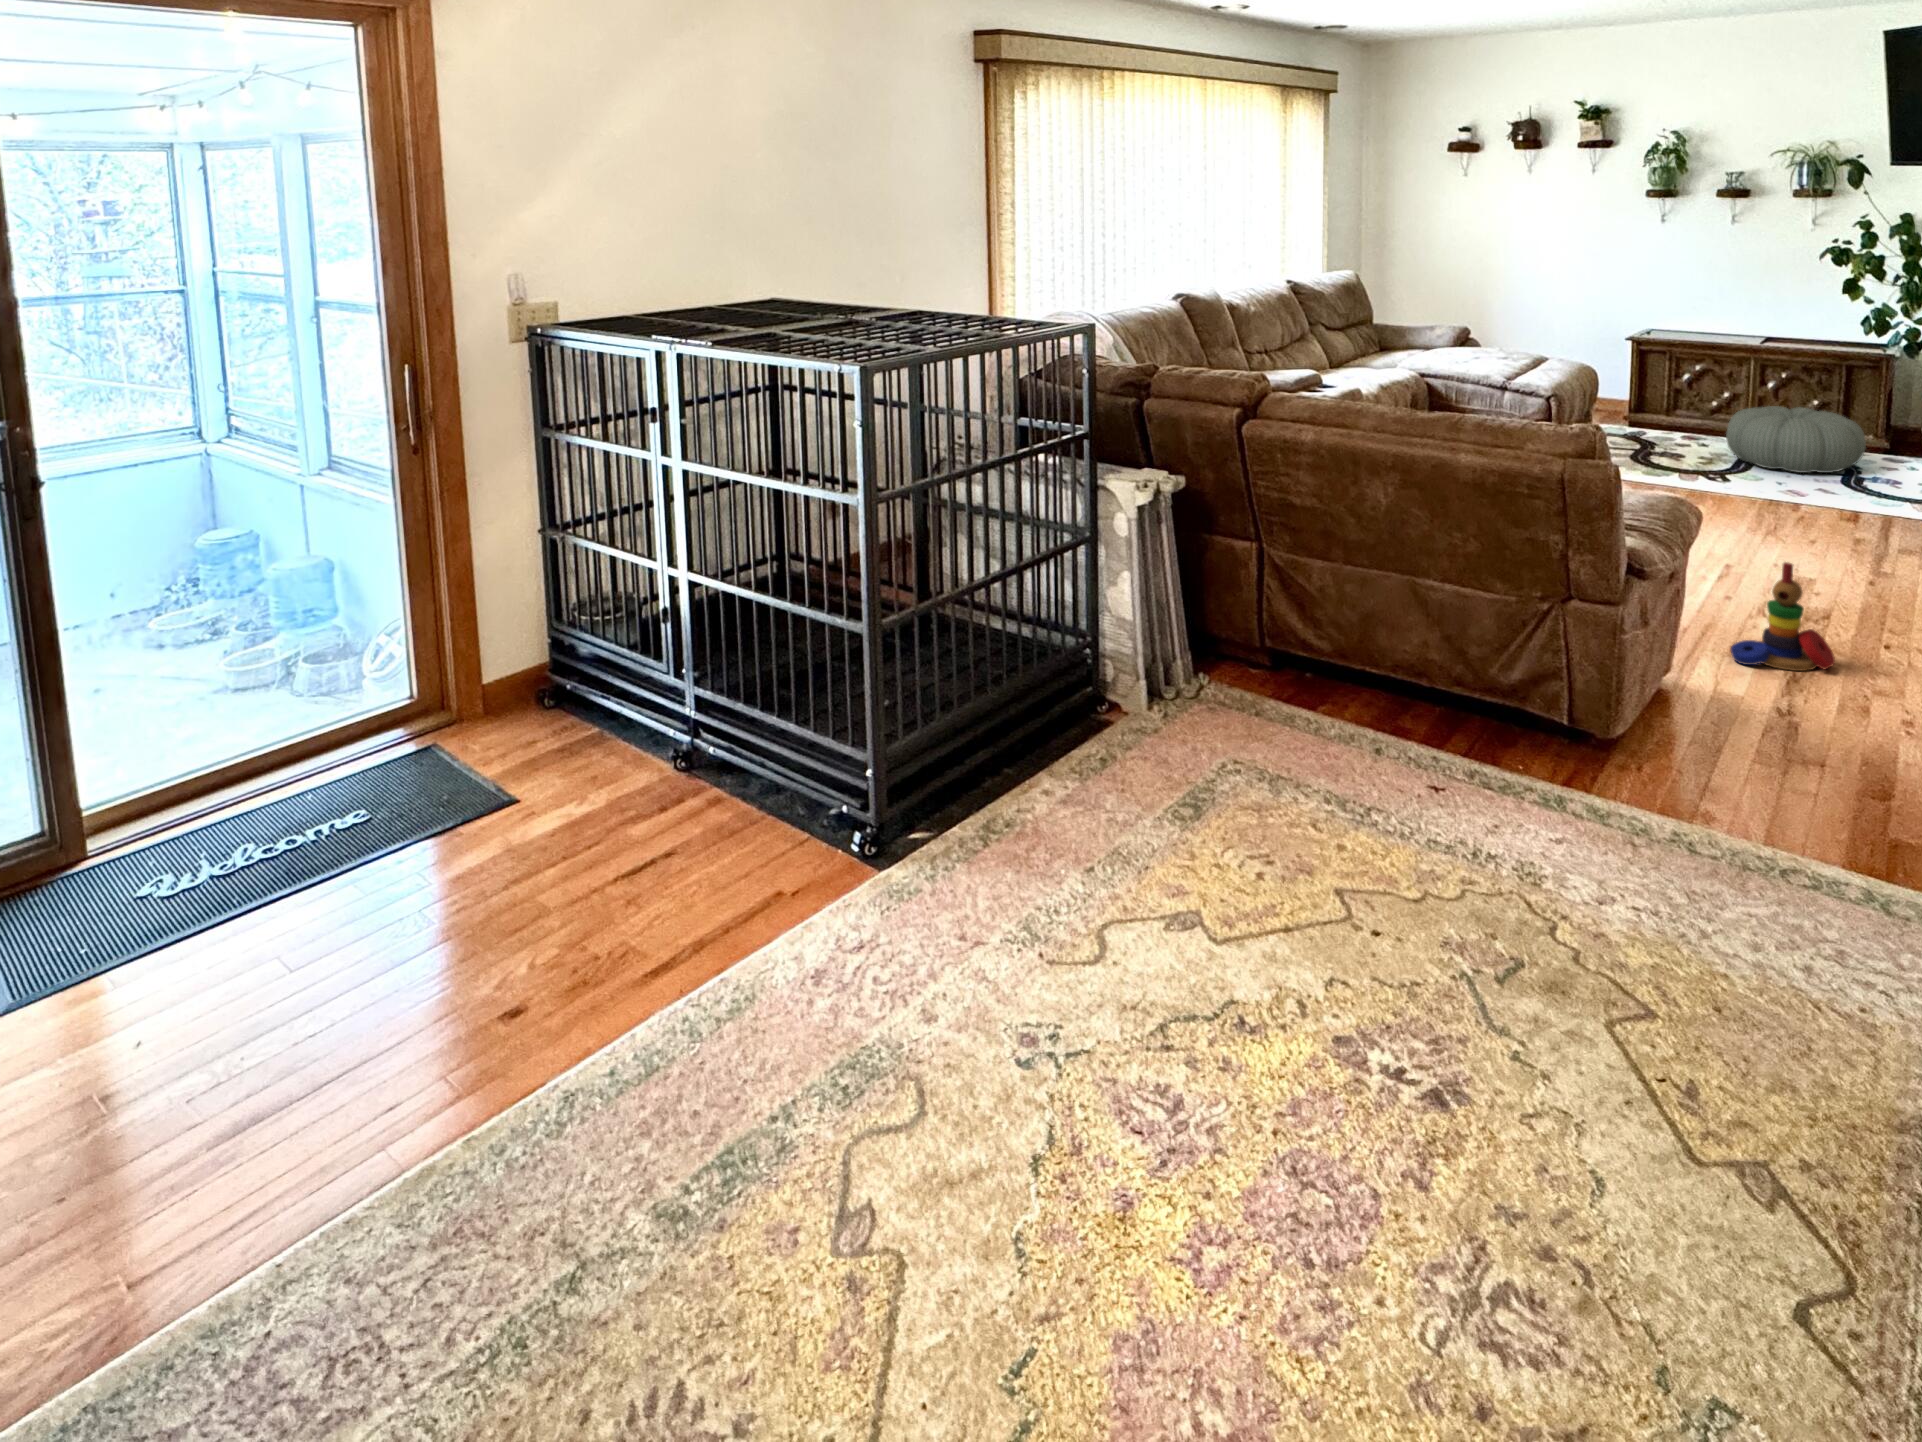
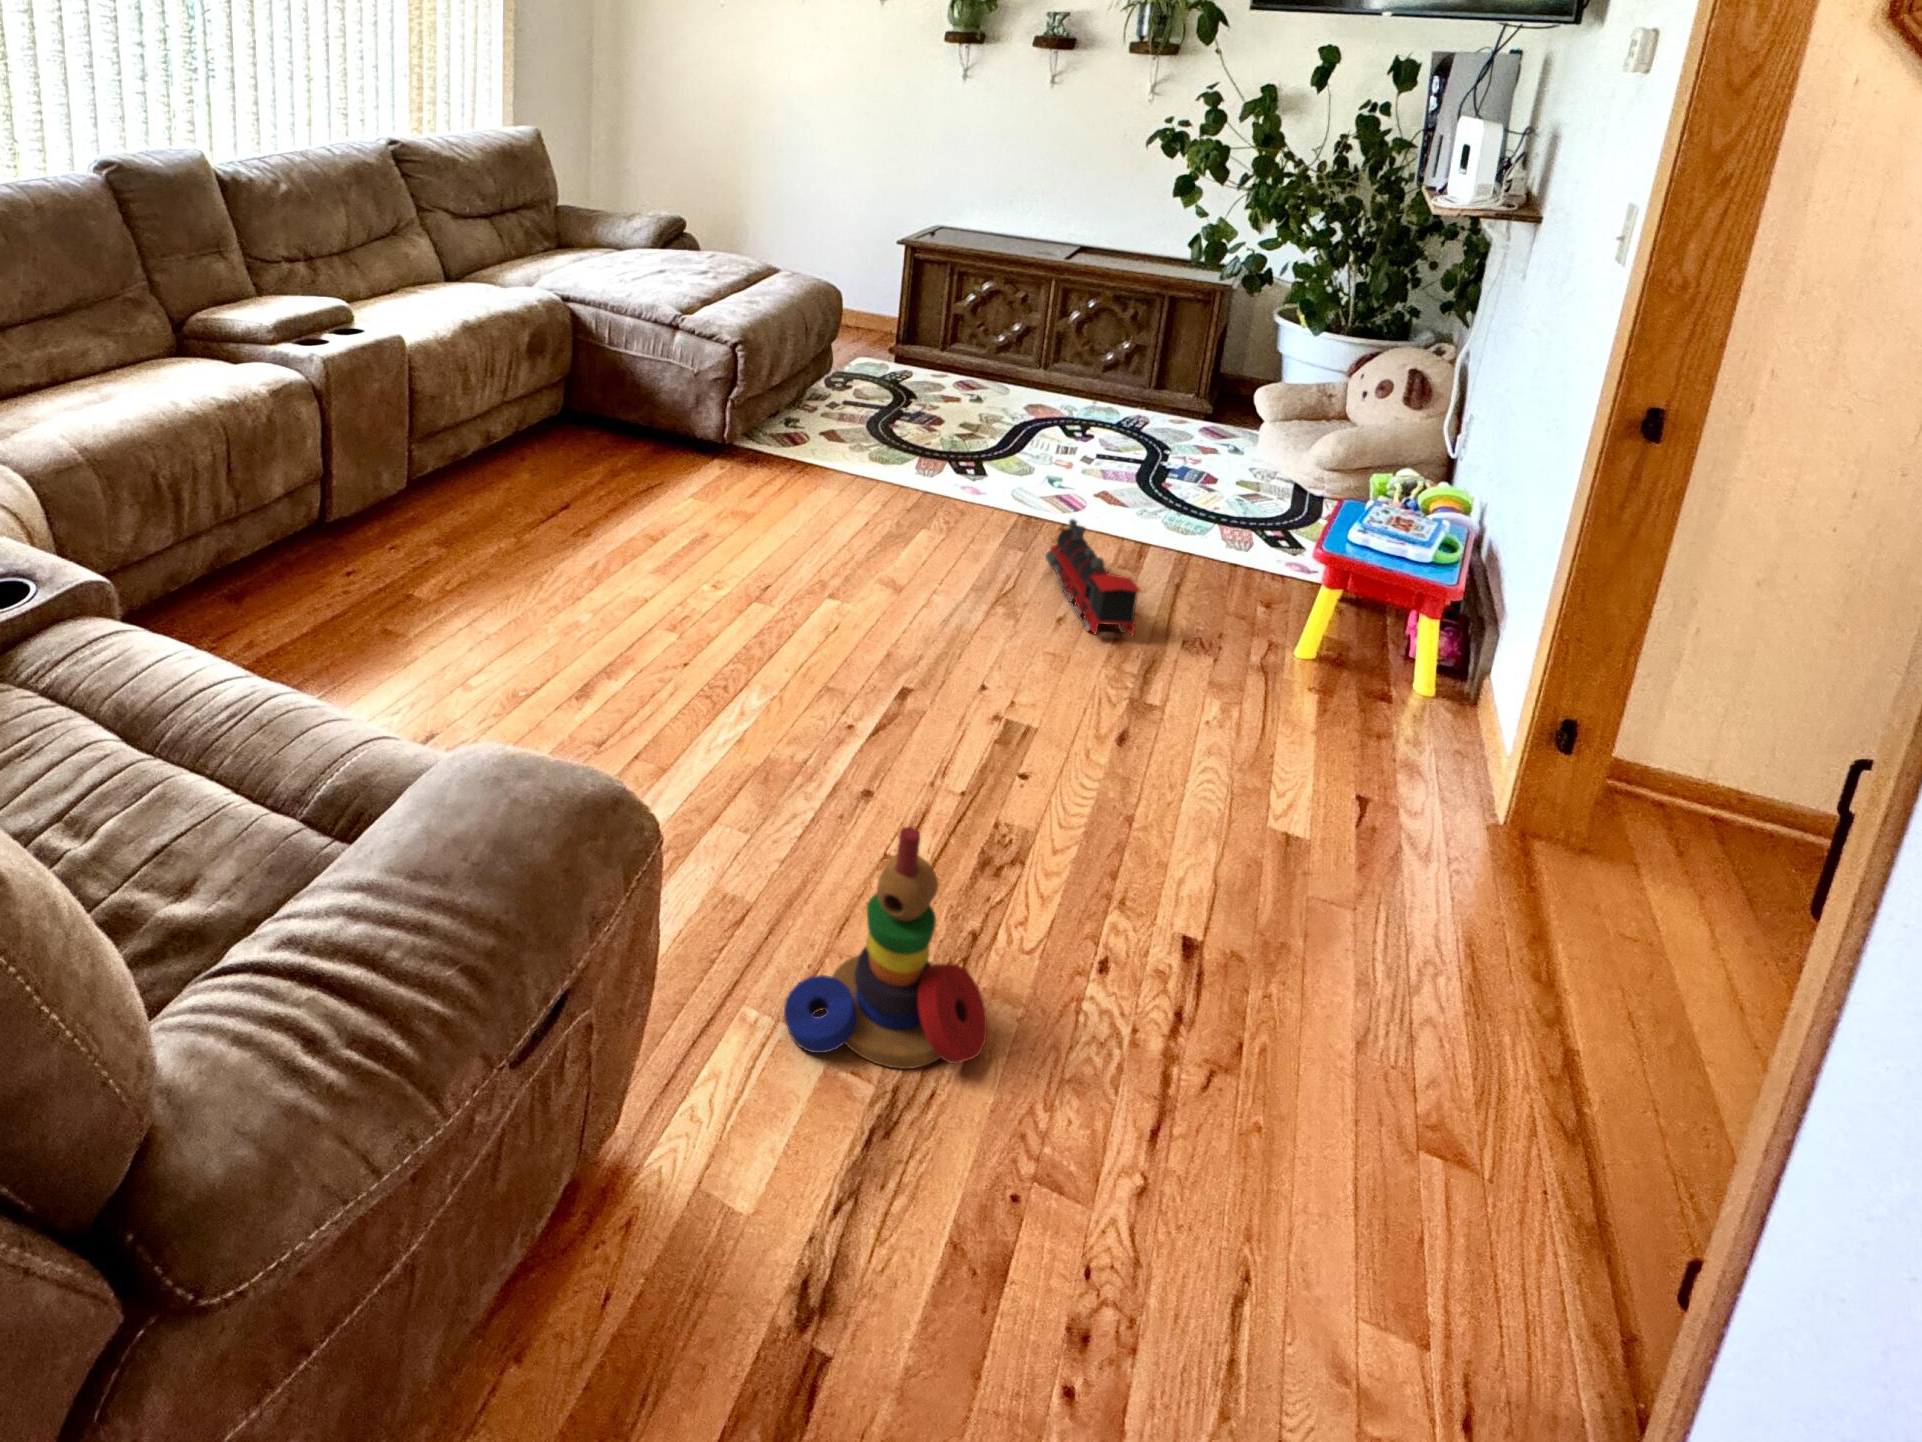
pouf: present [1726,406,1866,473] -> none [1002,348,1179,451]
toy train: none [1793,492,1869,551] -> present [1045,519,1140,636]

